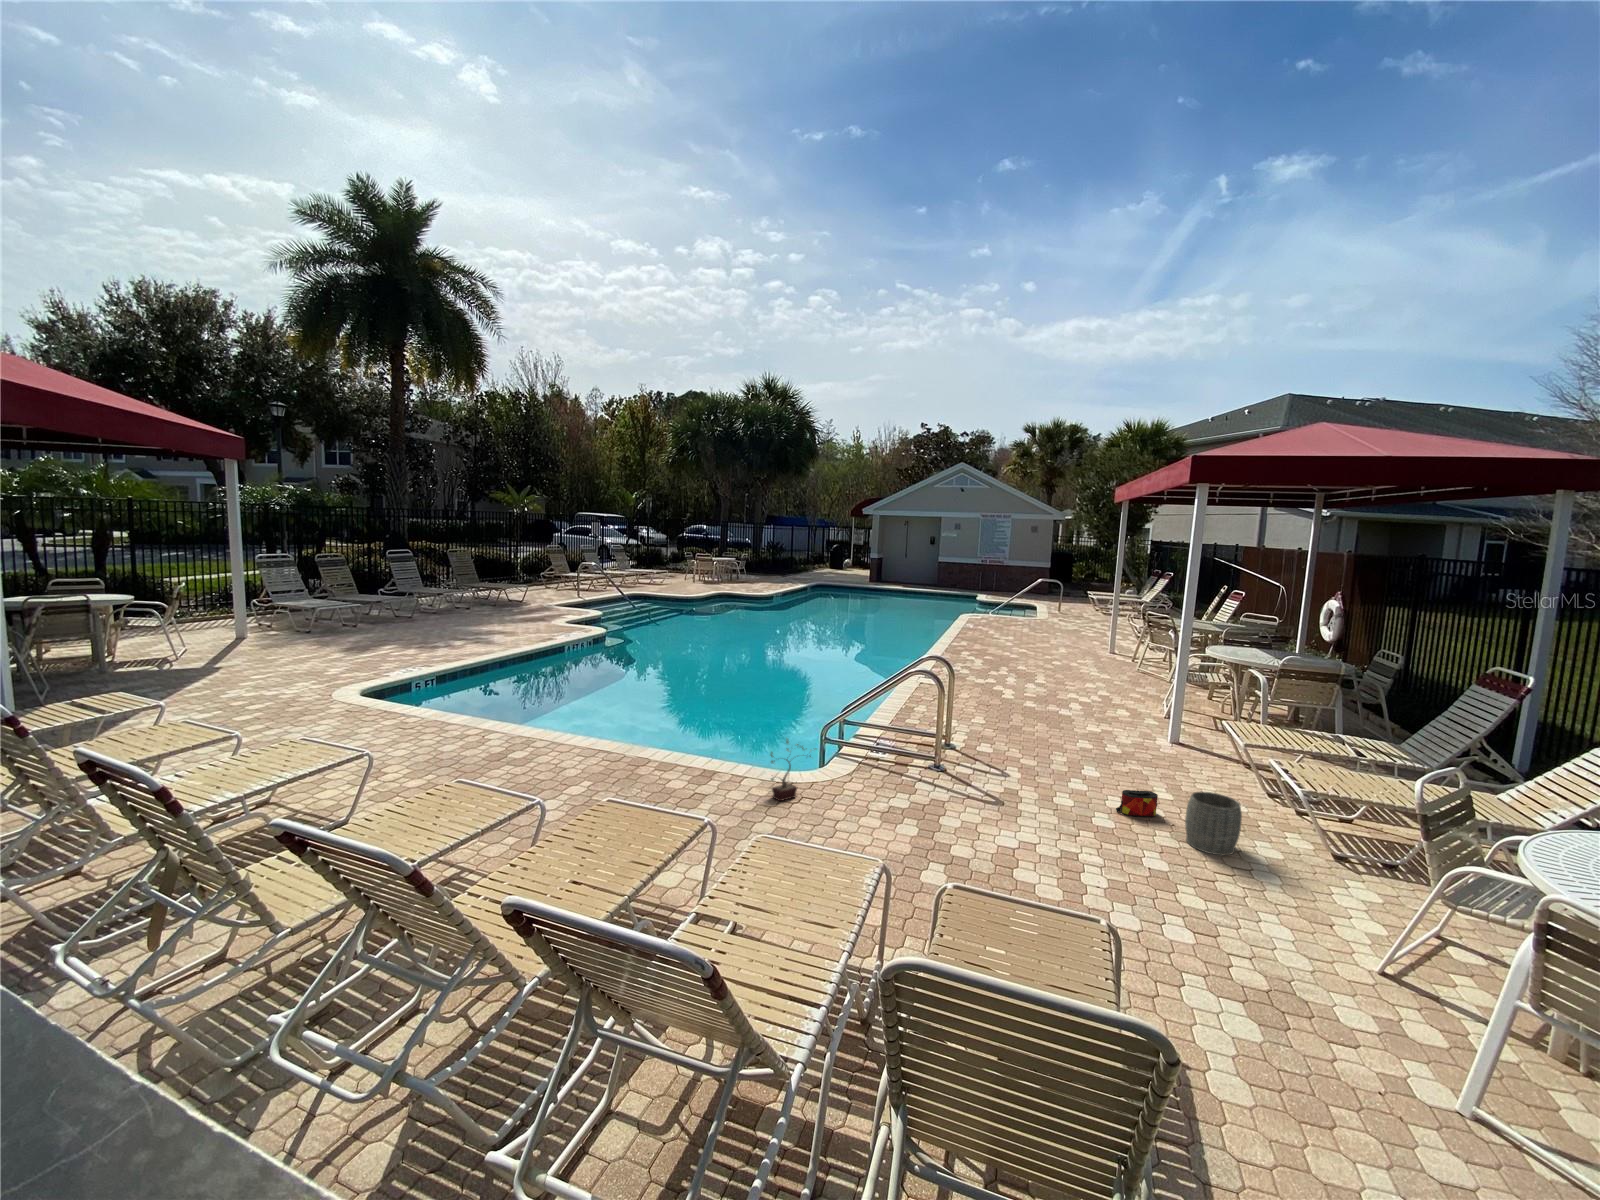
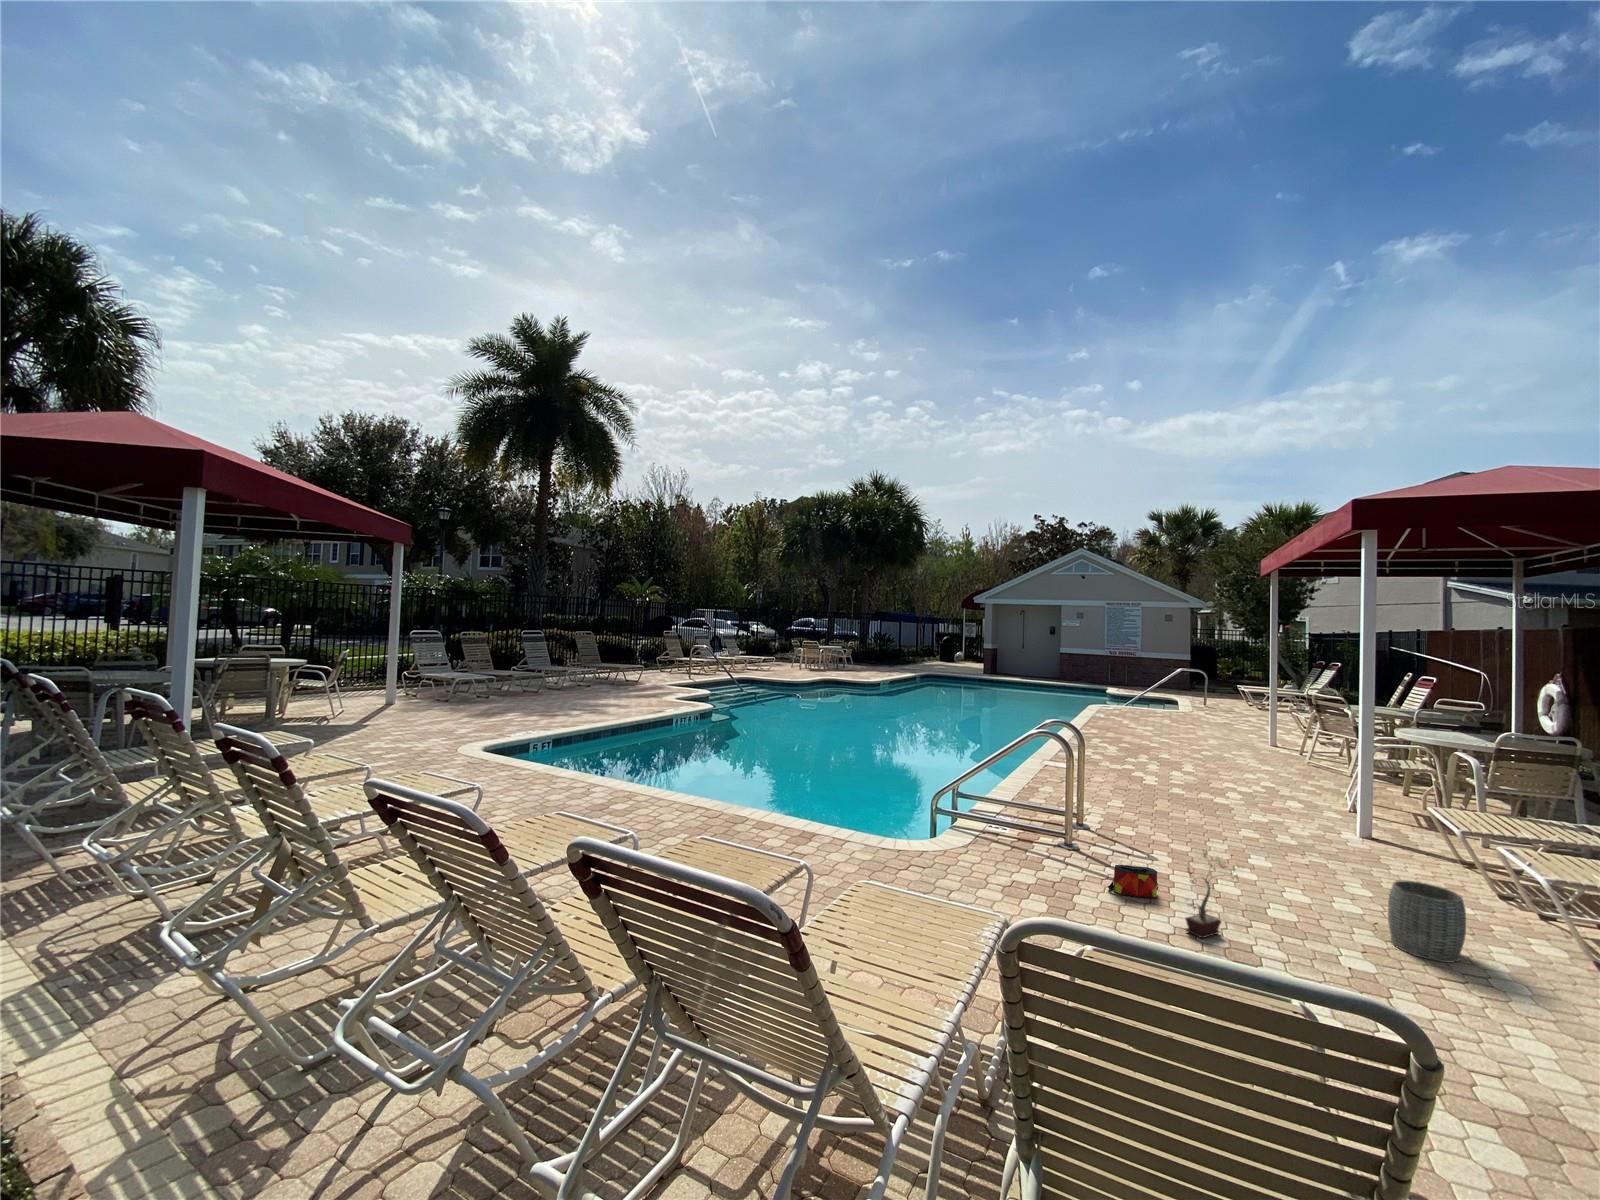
potted plant: present [771,739,816,801] -> present [1186,853,1239,938]
bag: present [1116,790,1158,817] -> present [1108,865,1158,899]

